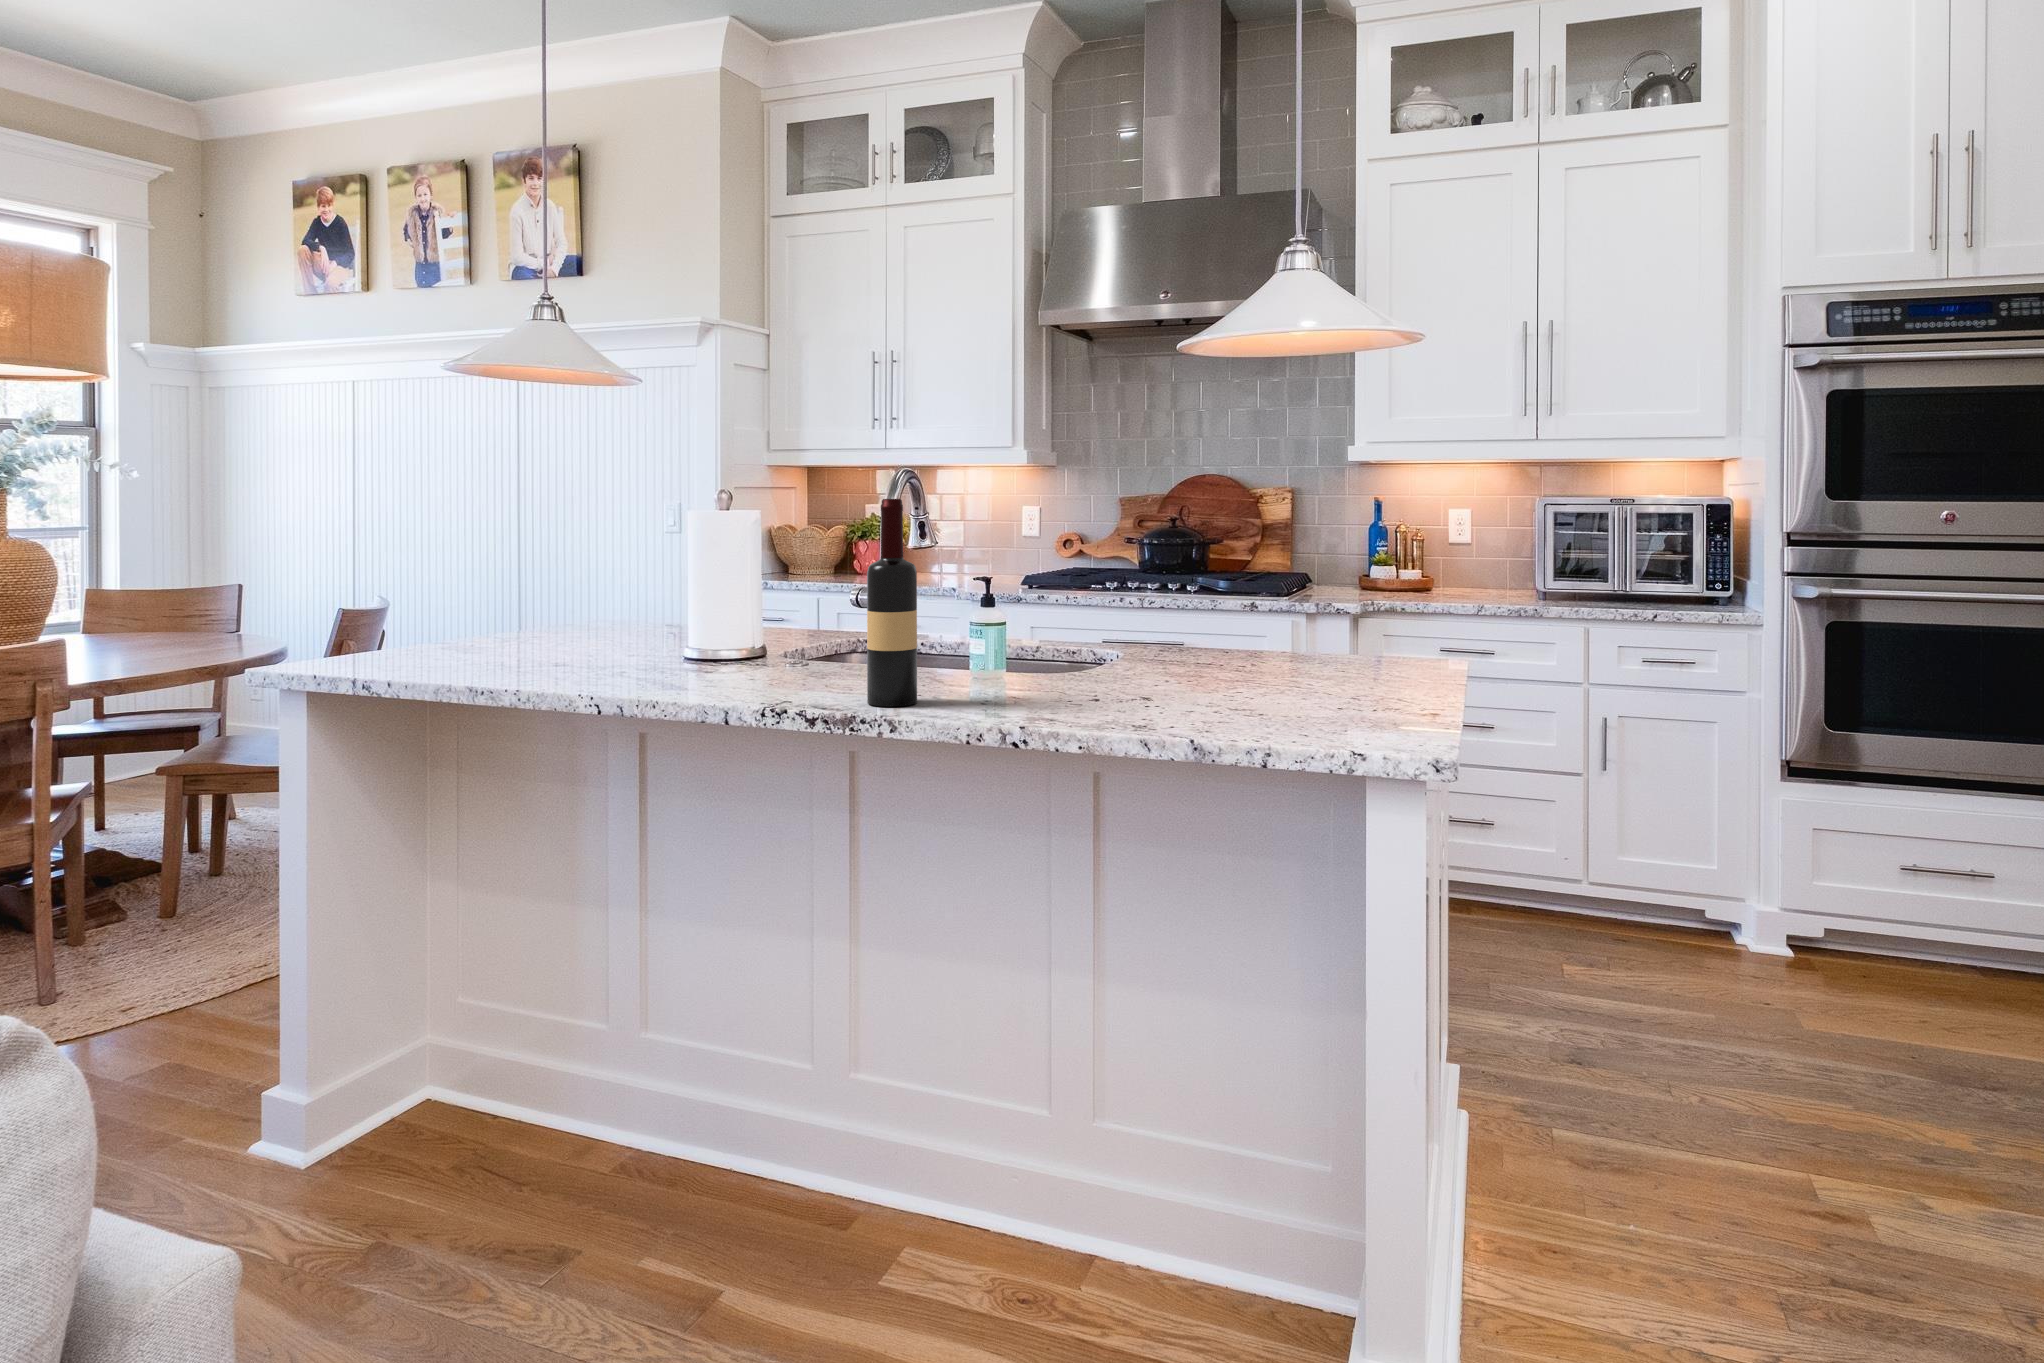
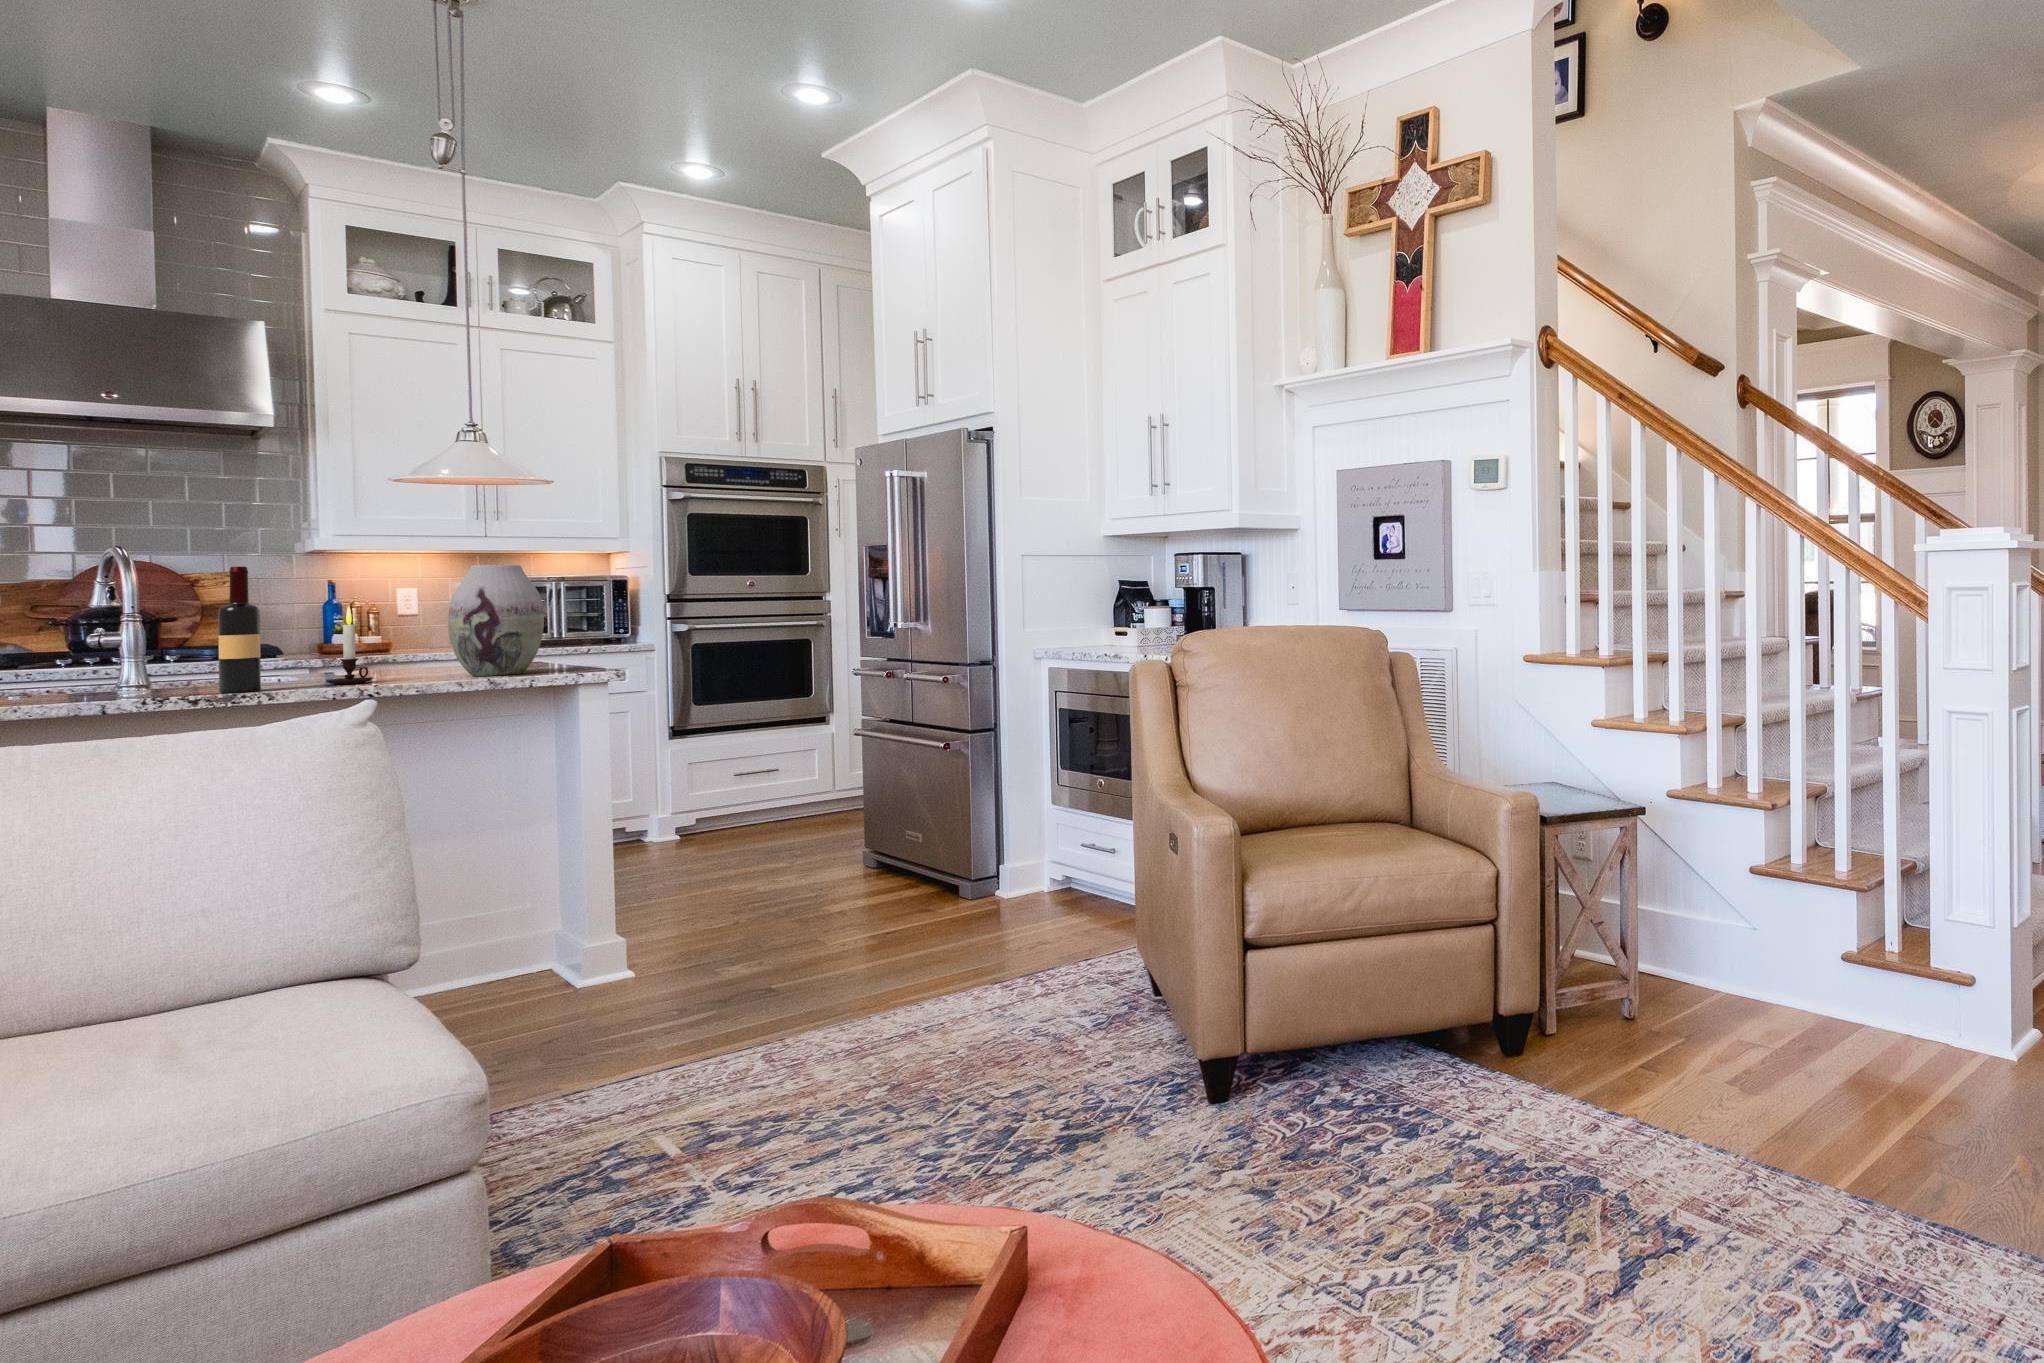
vase: none [1178,500,1334,725] -> present [448,565,544,676]
candle: none [1010,568,1082,707] -> present [326,606,373,684]

